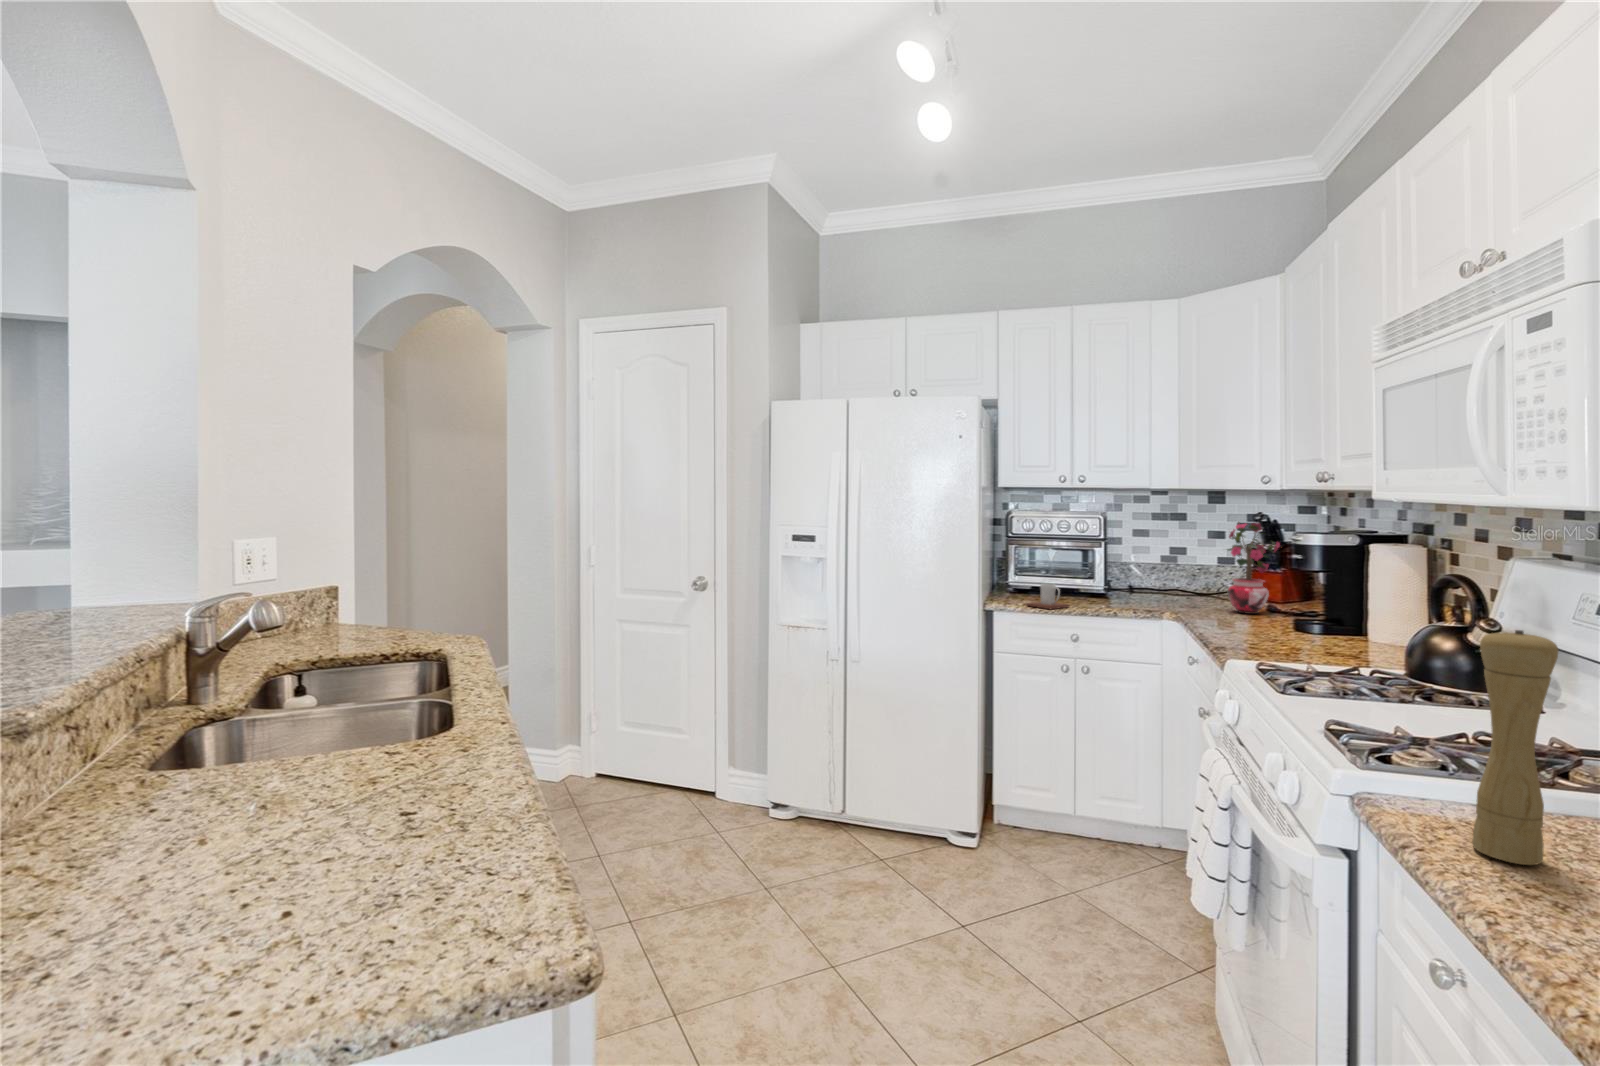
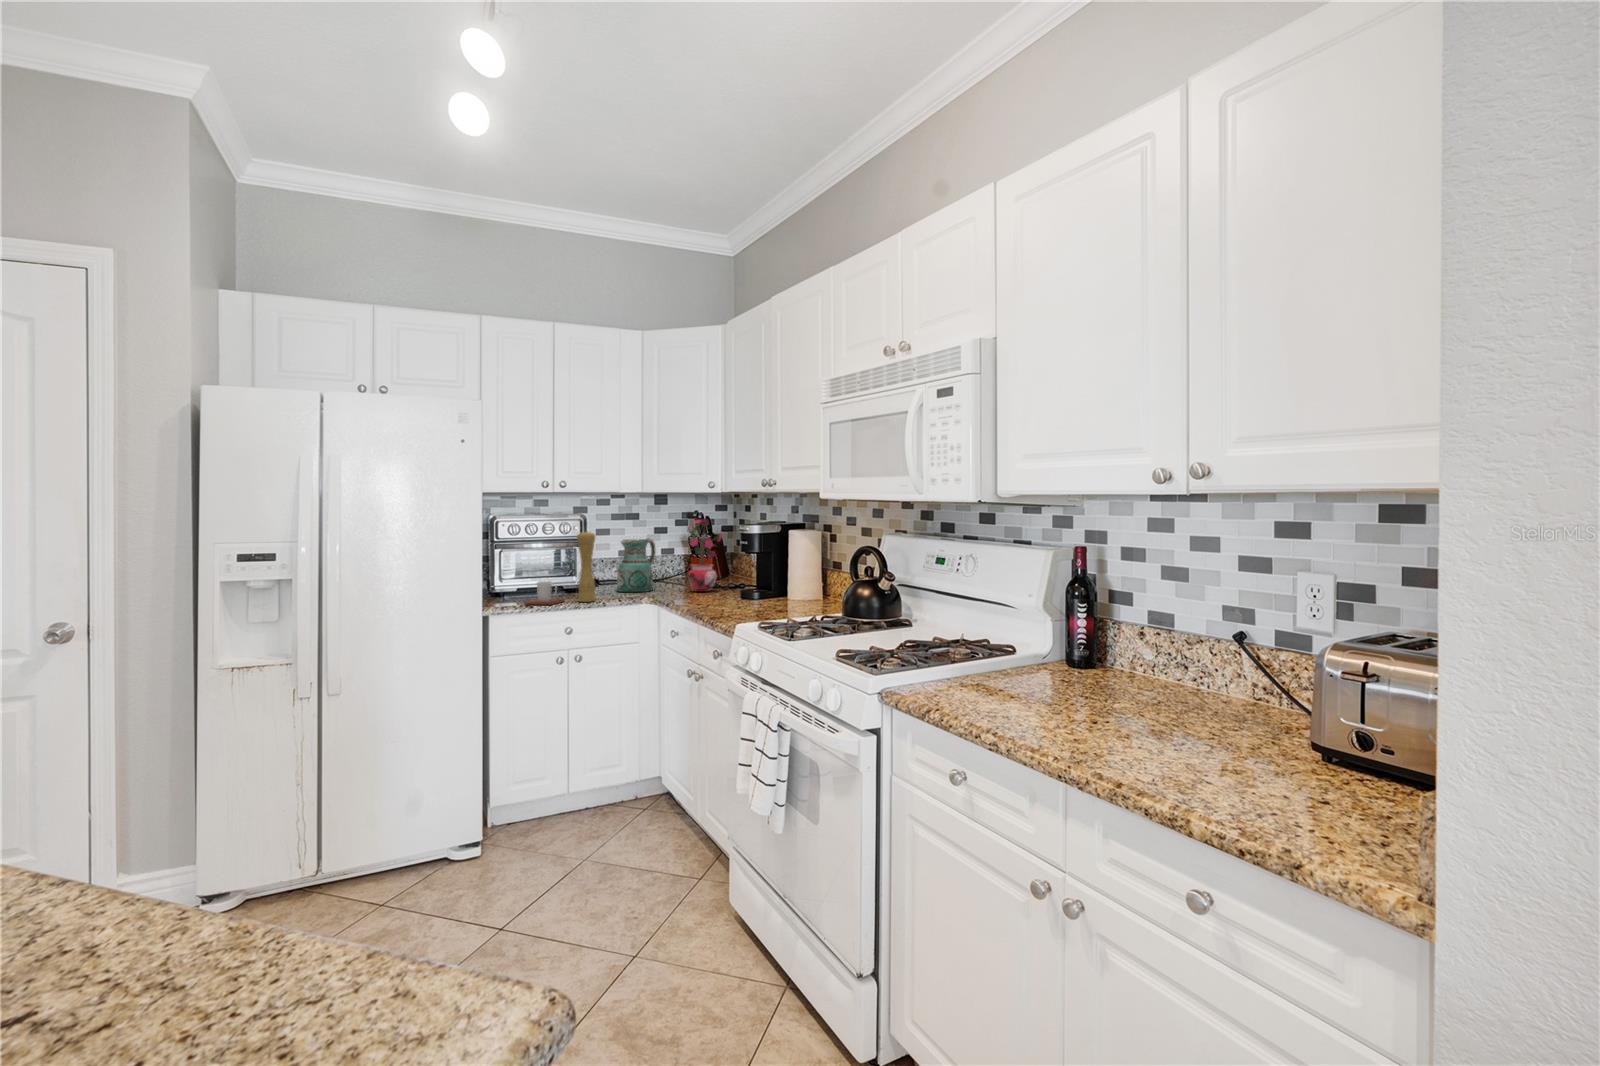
ceramic pitcher: none [1141,543,1195,605] -> present [617,538,656,592]
pepper mill: present [1472,630,1558,865] -> present [577,531,595,602]

